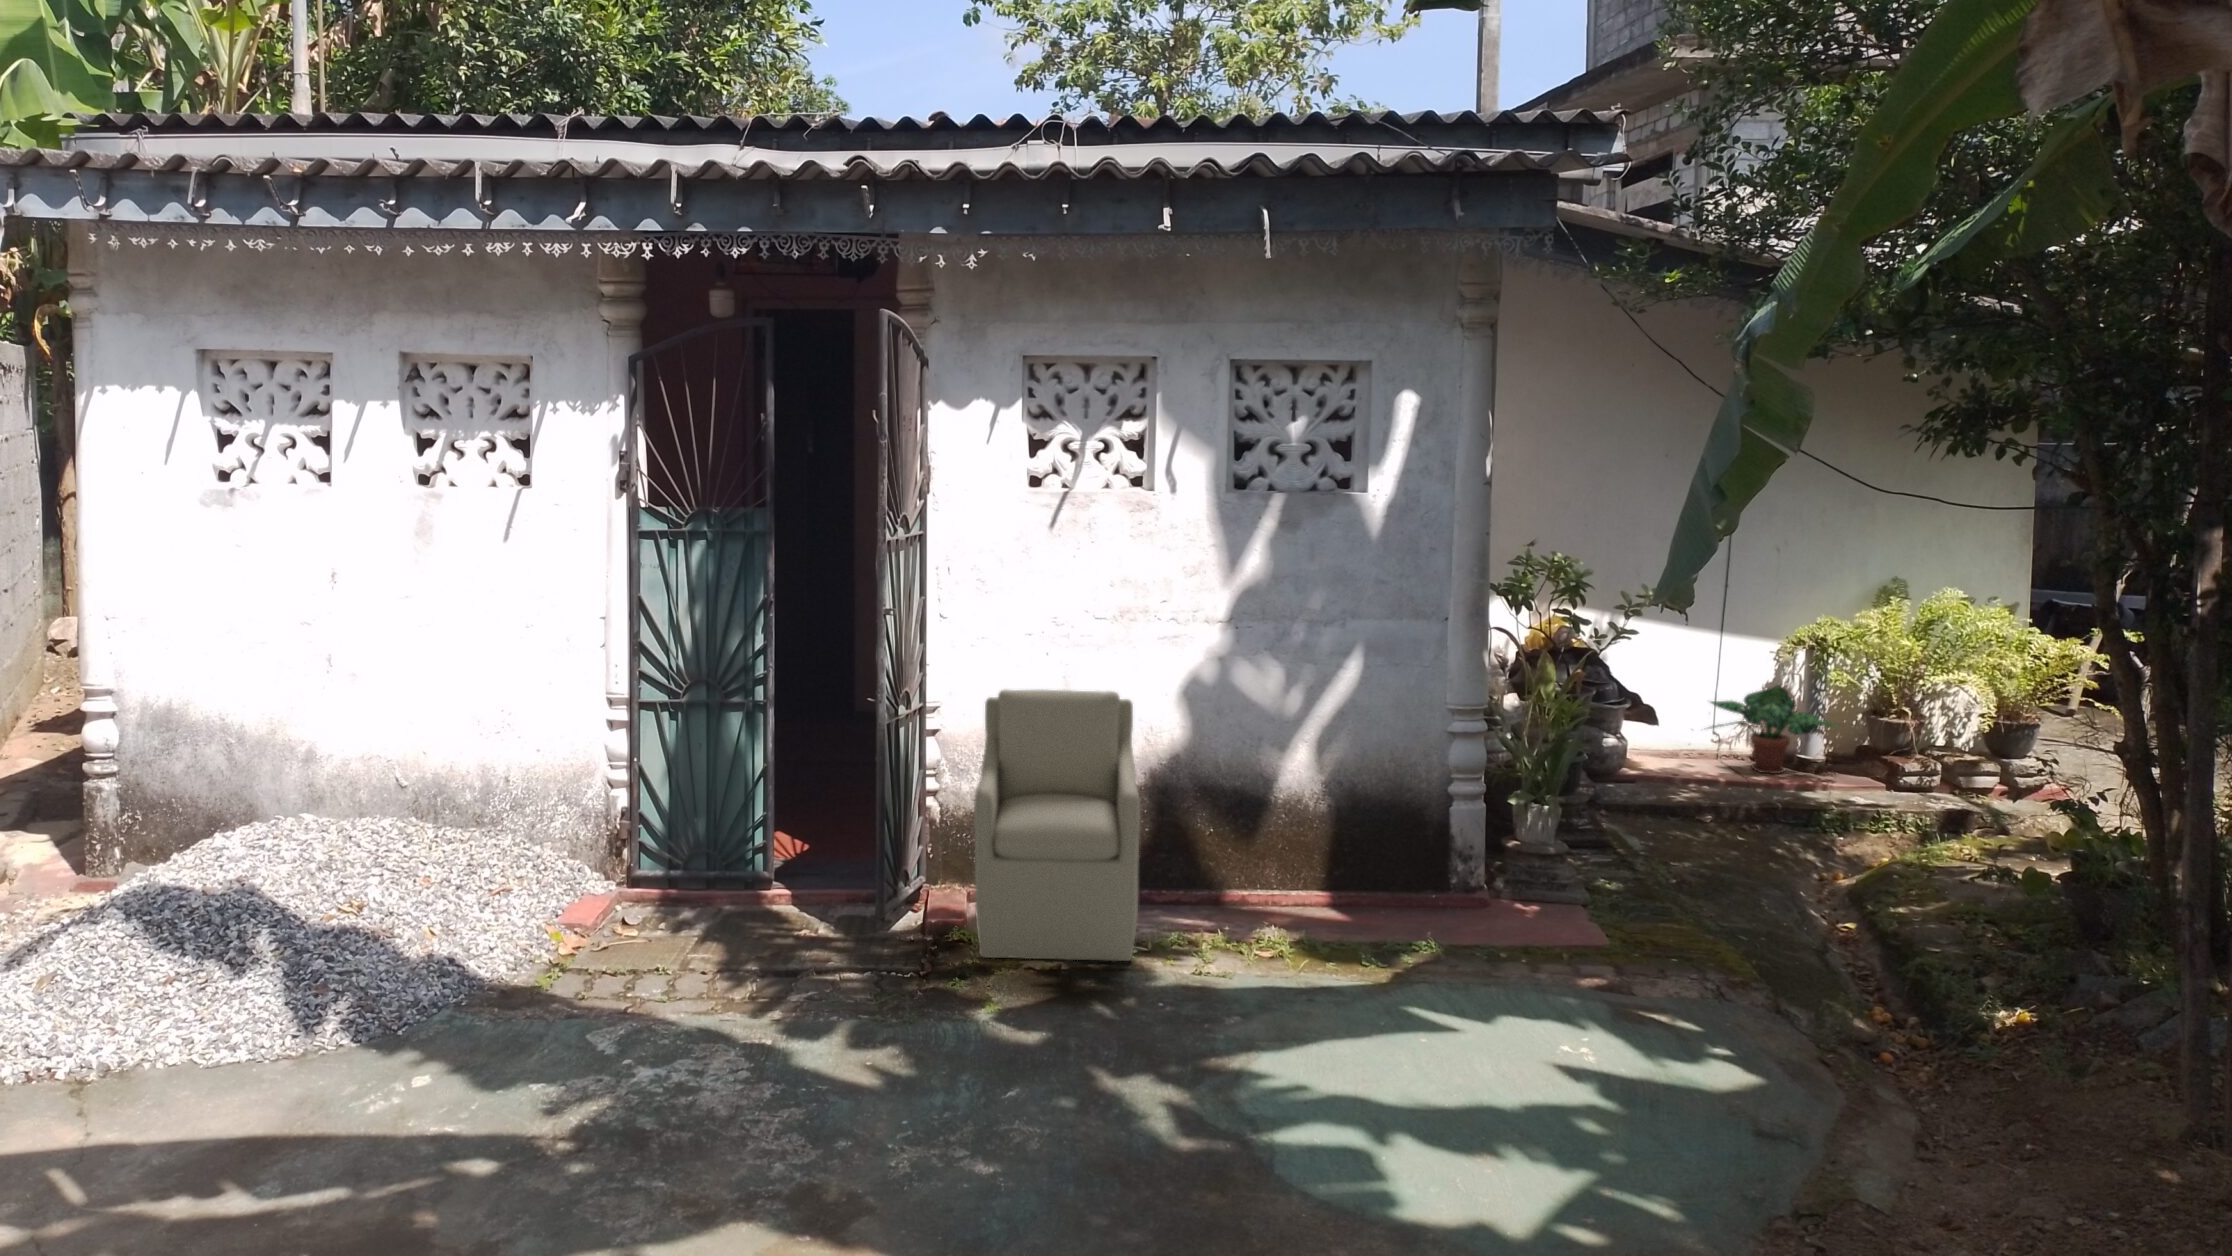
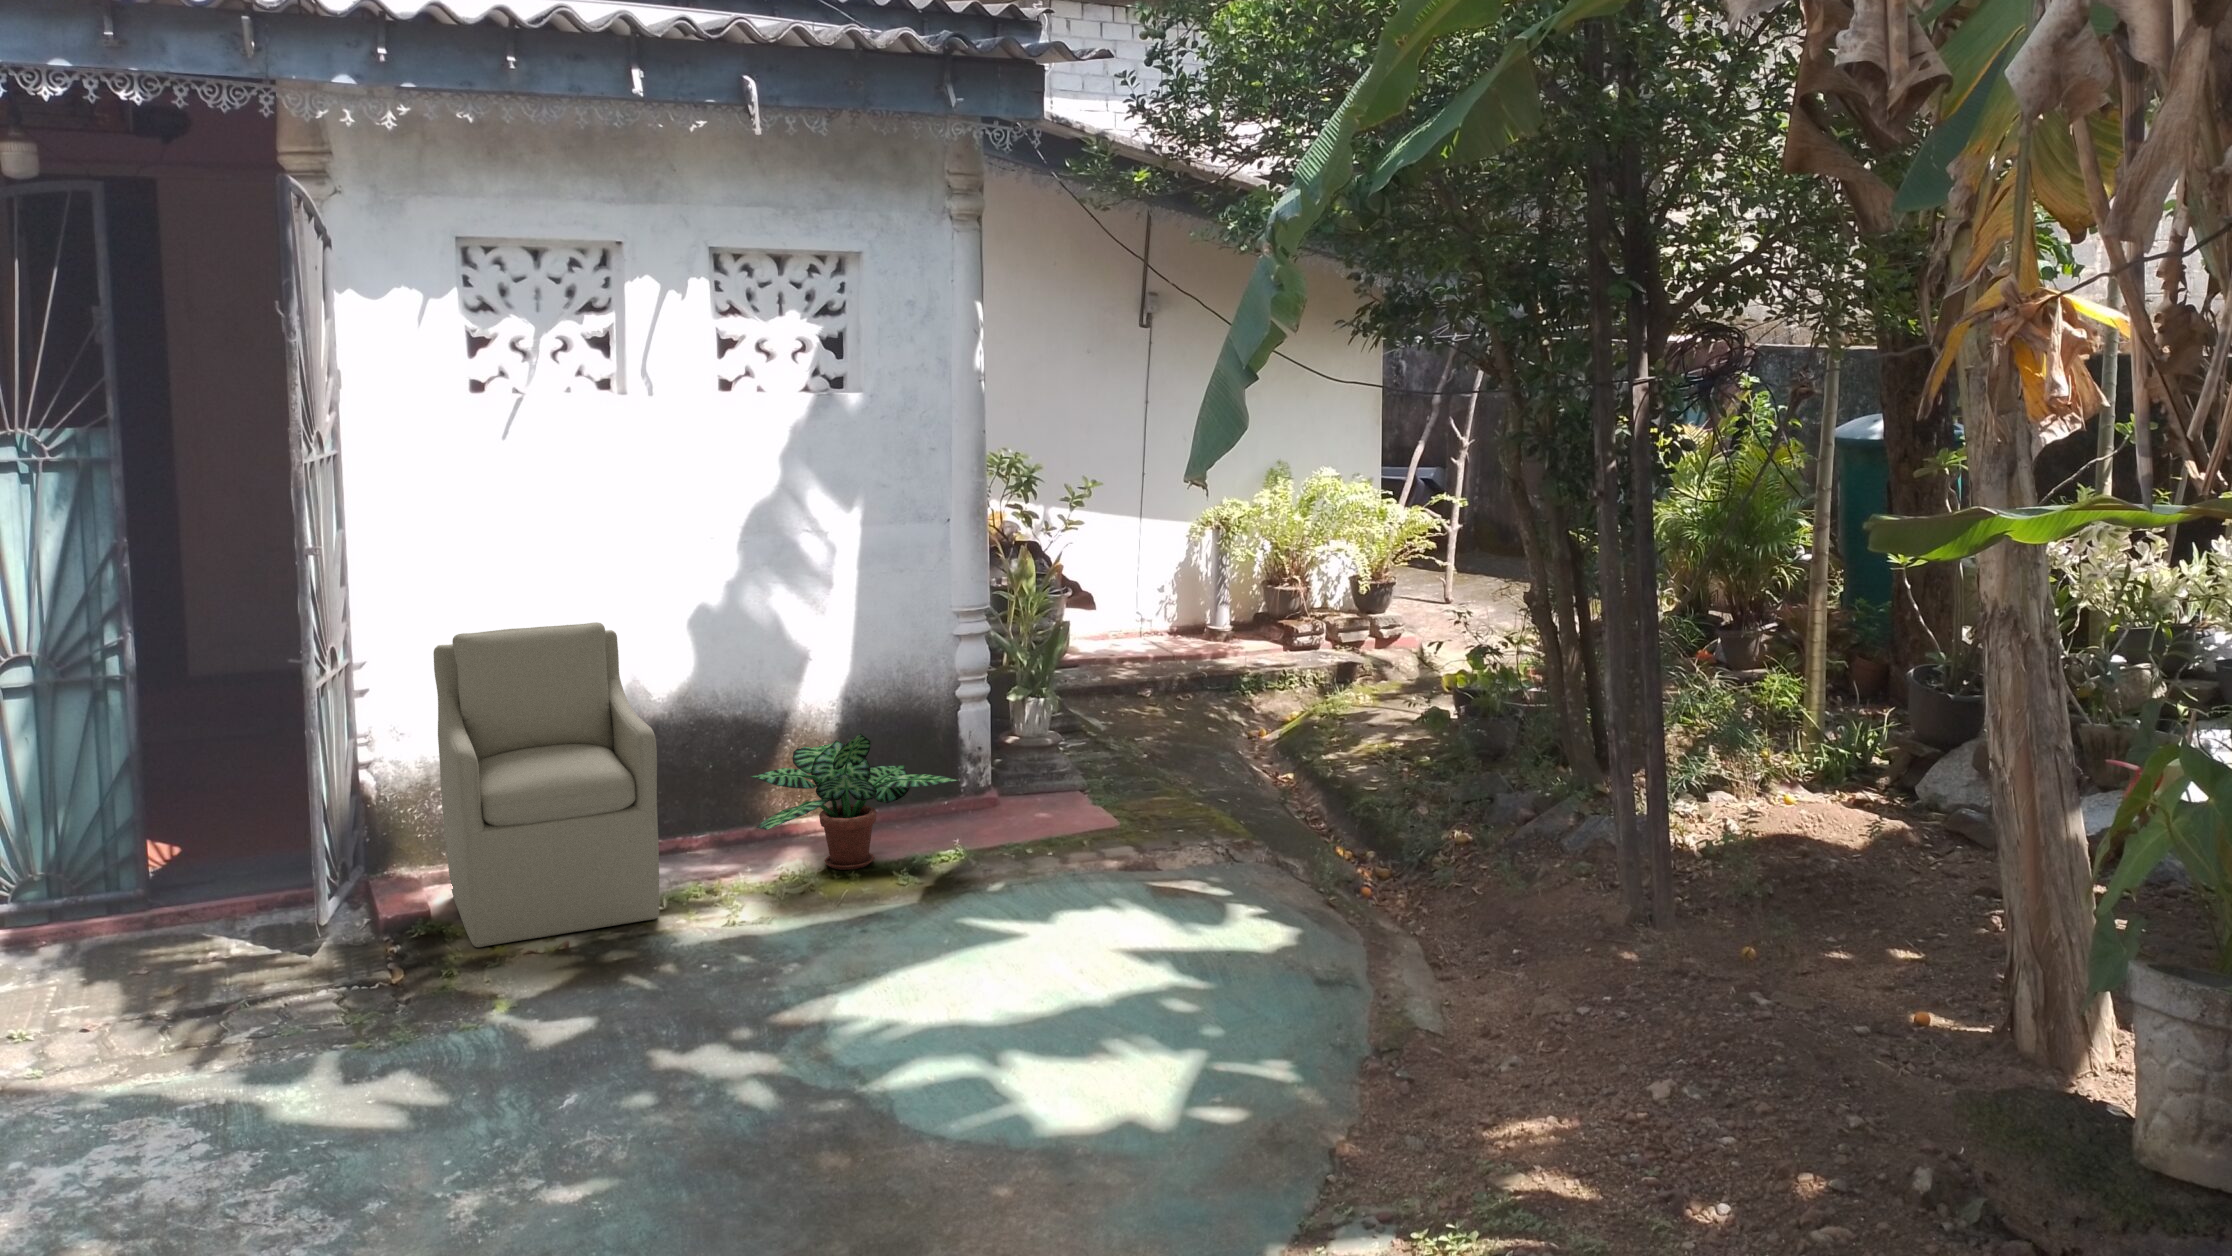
potted plant: present [1709,685,1840,774] -> present [750,733,958,870]

